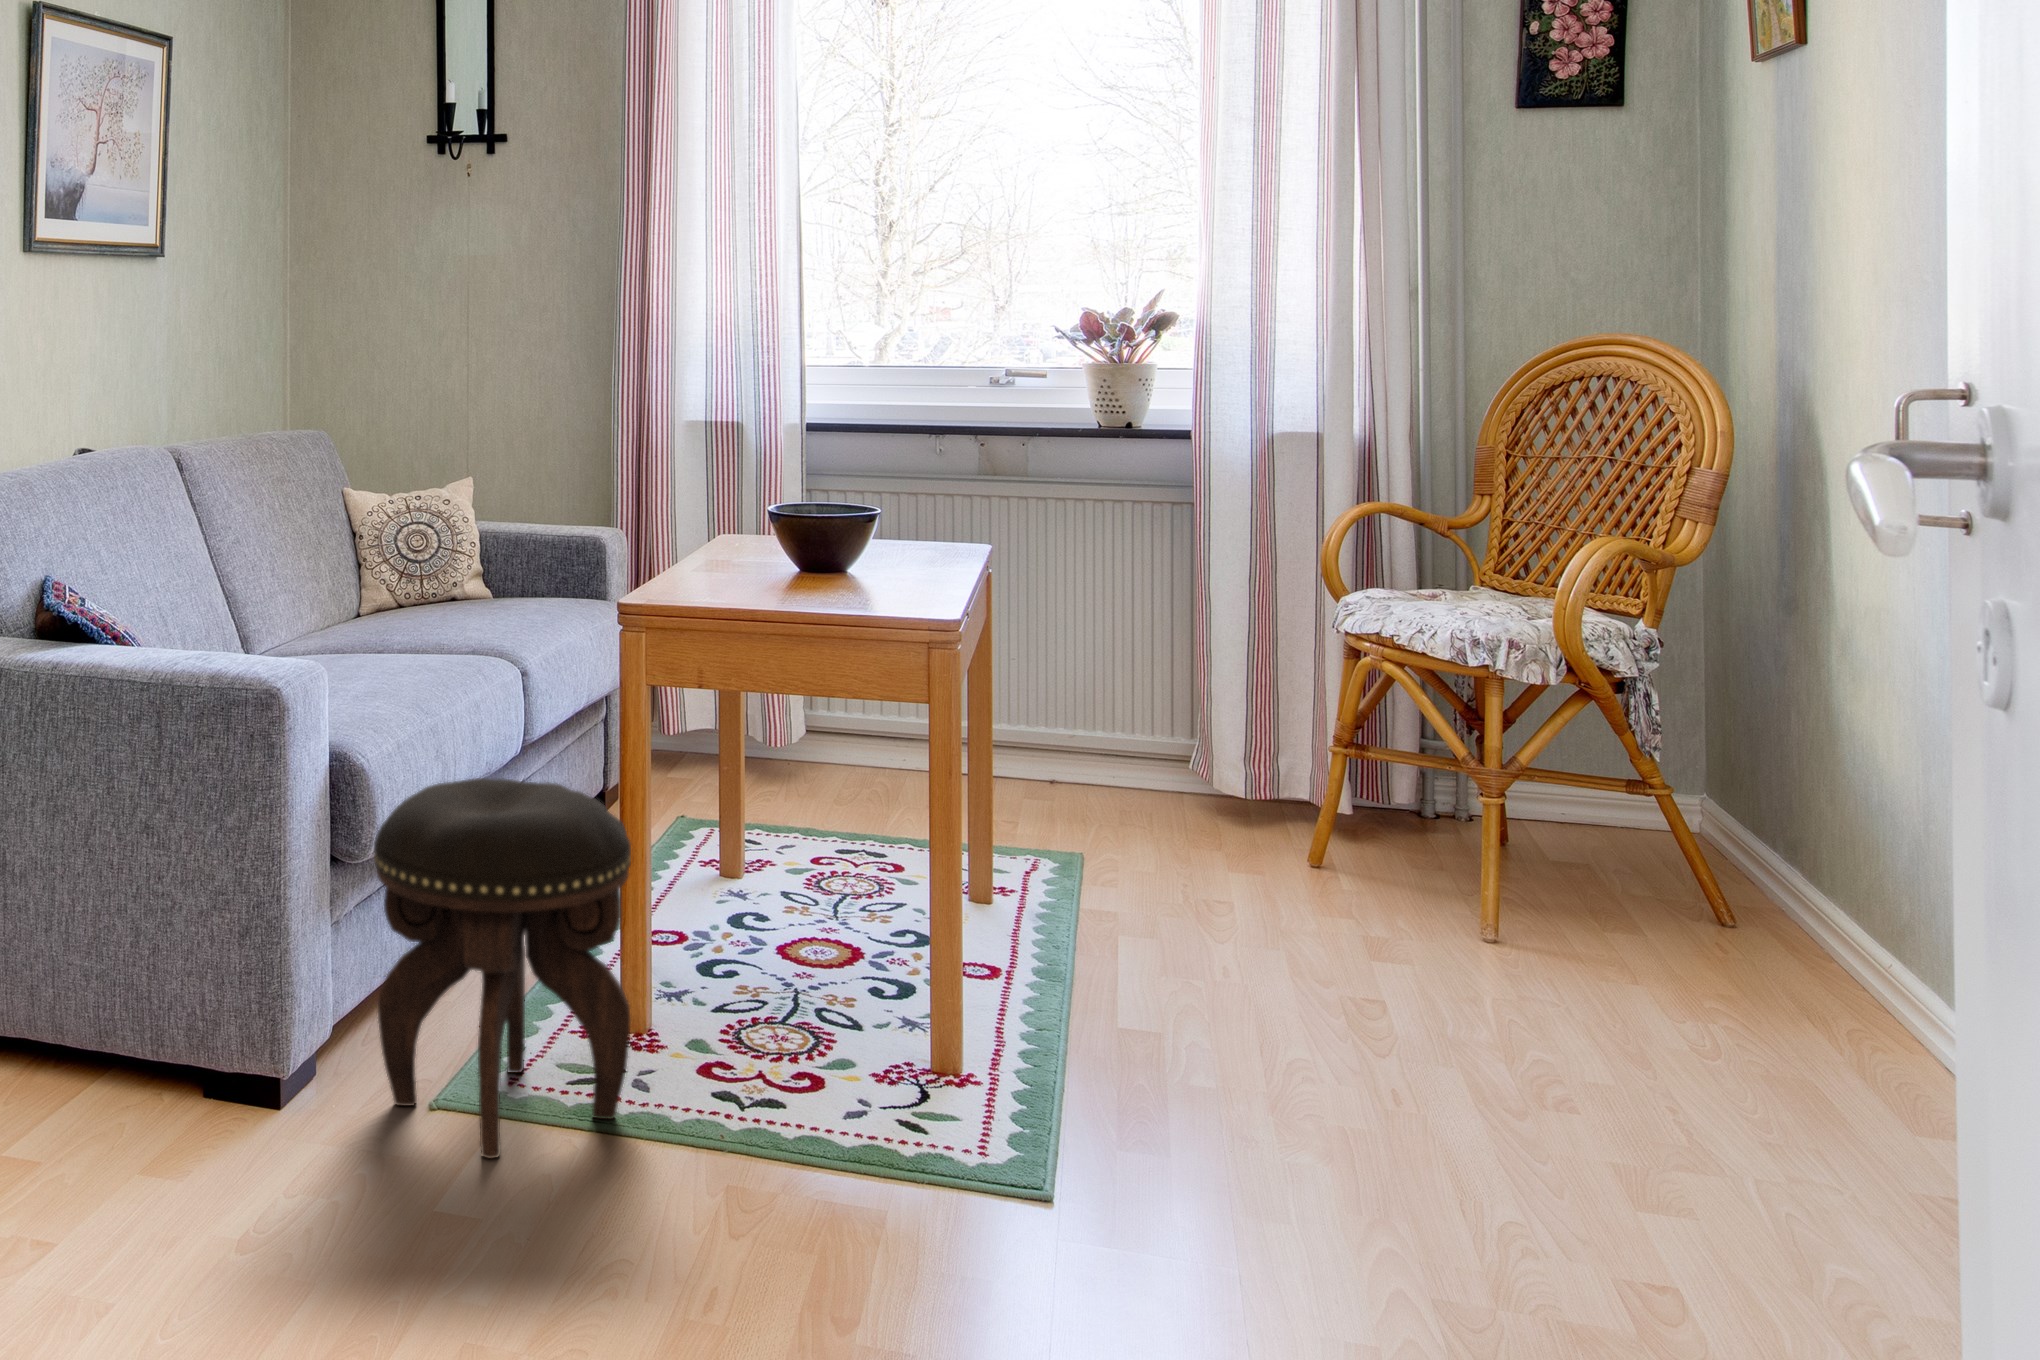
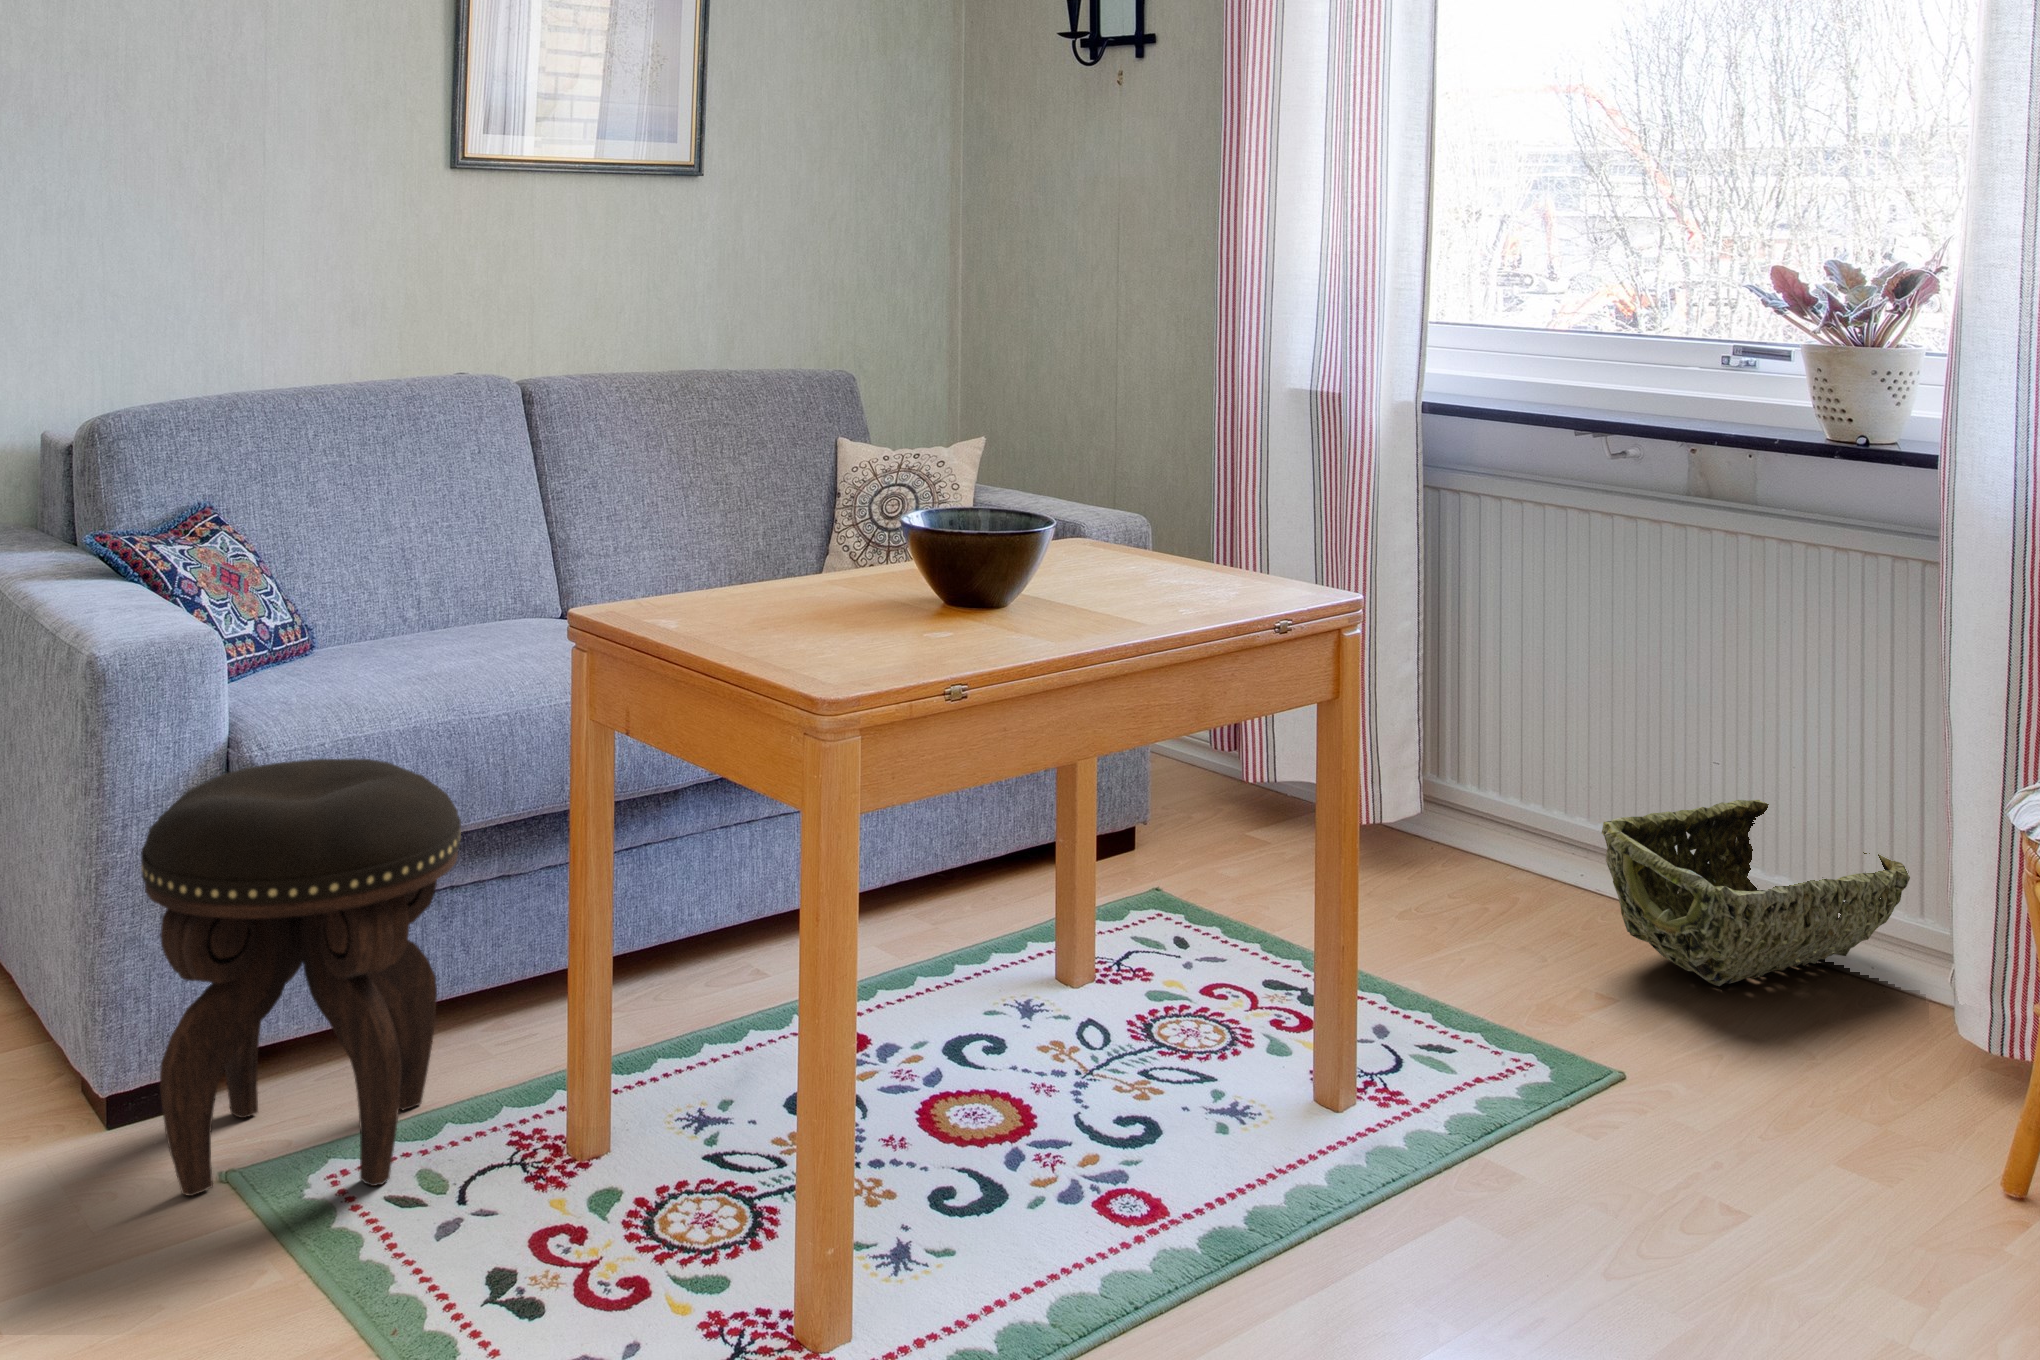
woven basket: none [1060,707,1224,831] -> present [1602,800,1910,986]

